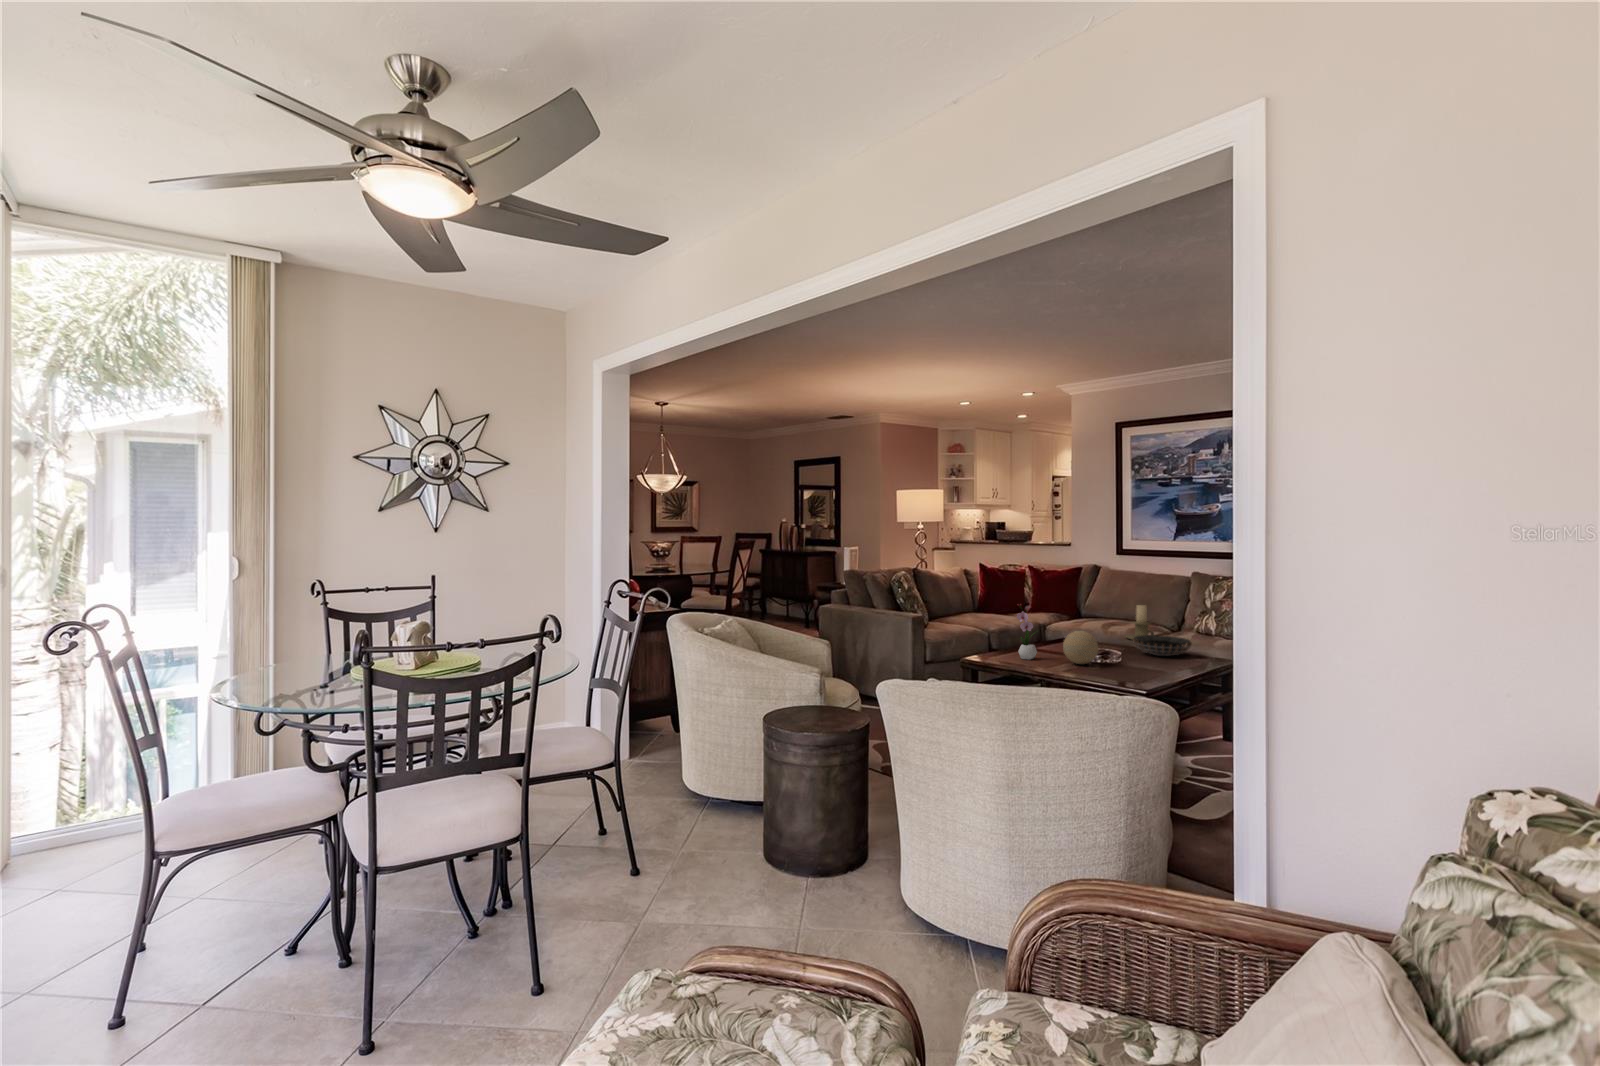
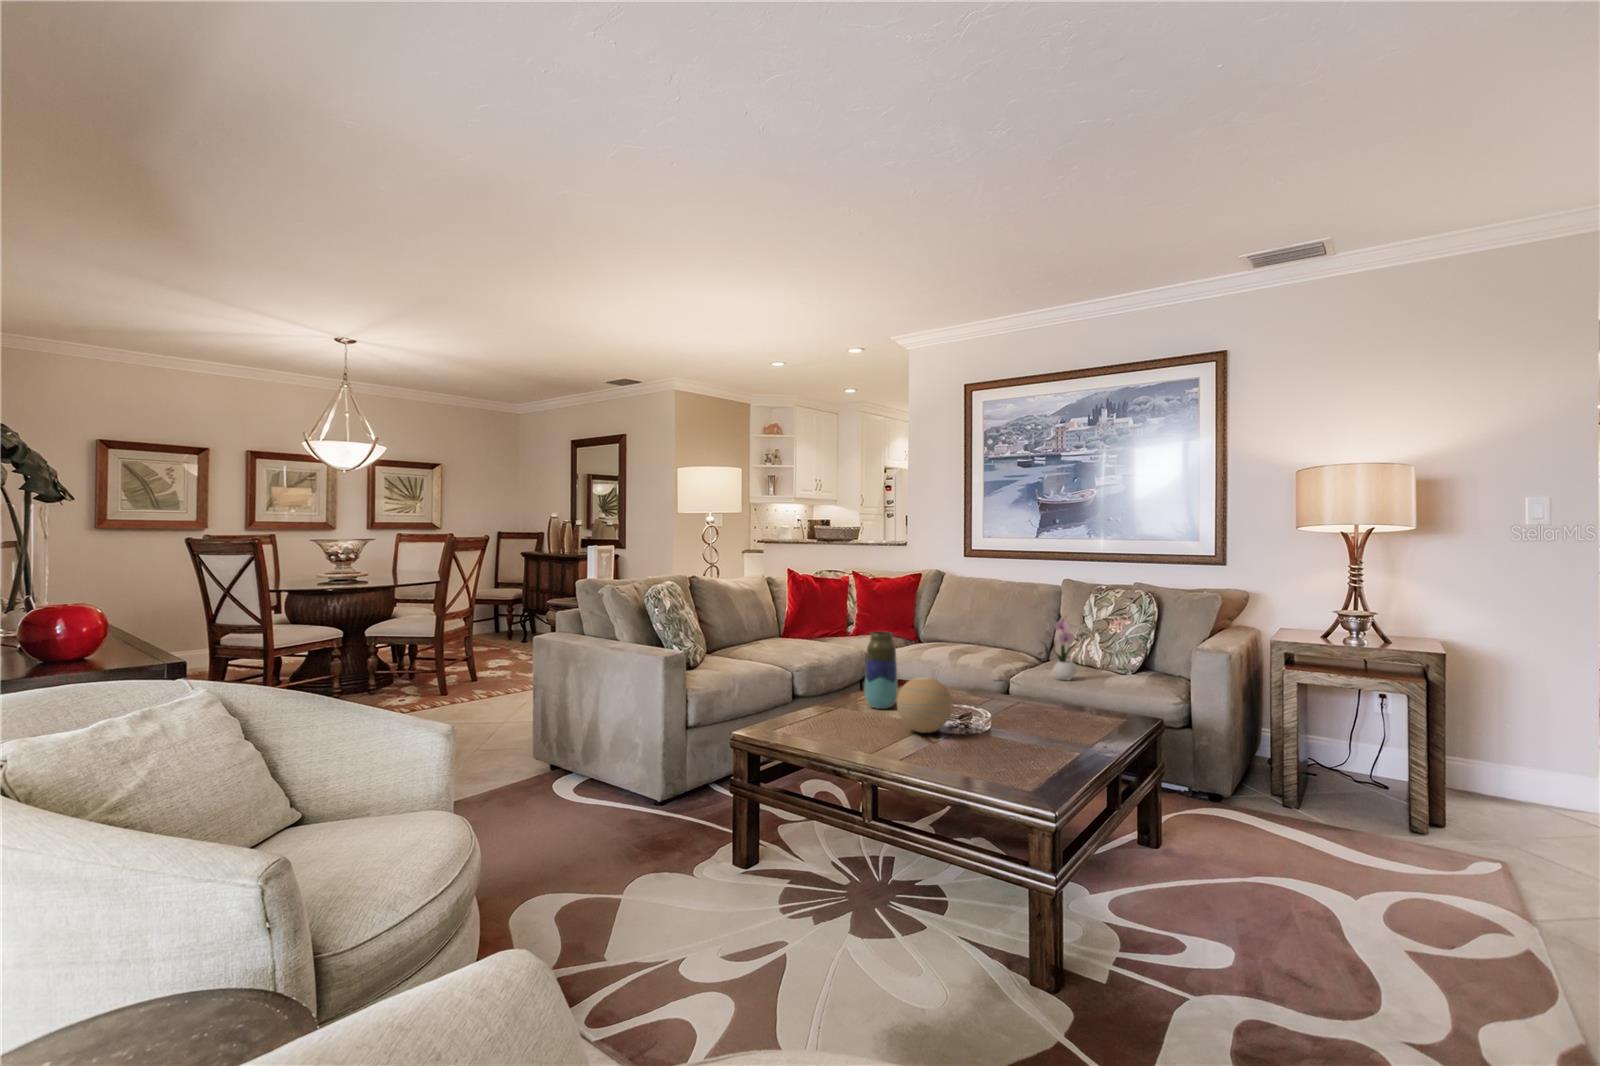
flower arrangement: present [1017,604,1037,660] -> present [1053,614,1077,680]
vase: none [1042,605,1063,653] -> present [865,632,897,709]
candle holder: present [1125,605,1154,640] -> none [979,627,1027,679]
decorative bowl: present [1133,635,1192,656] -> none [998,675,1084,709]

